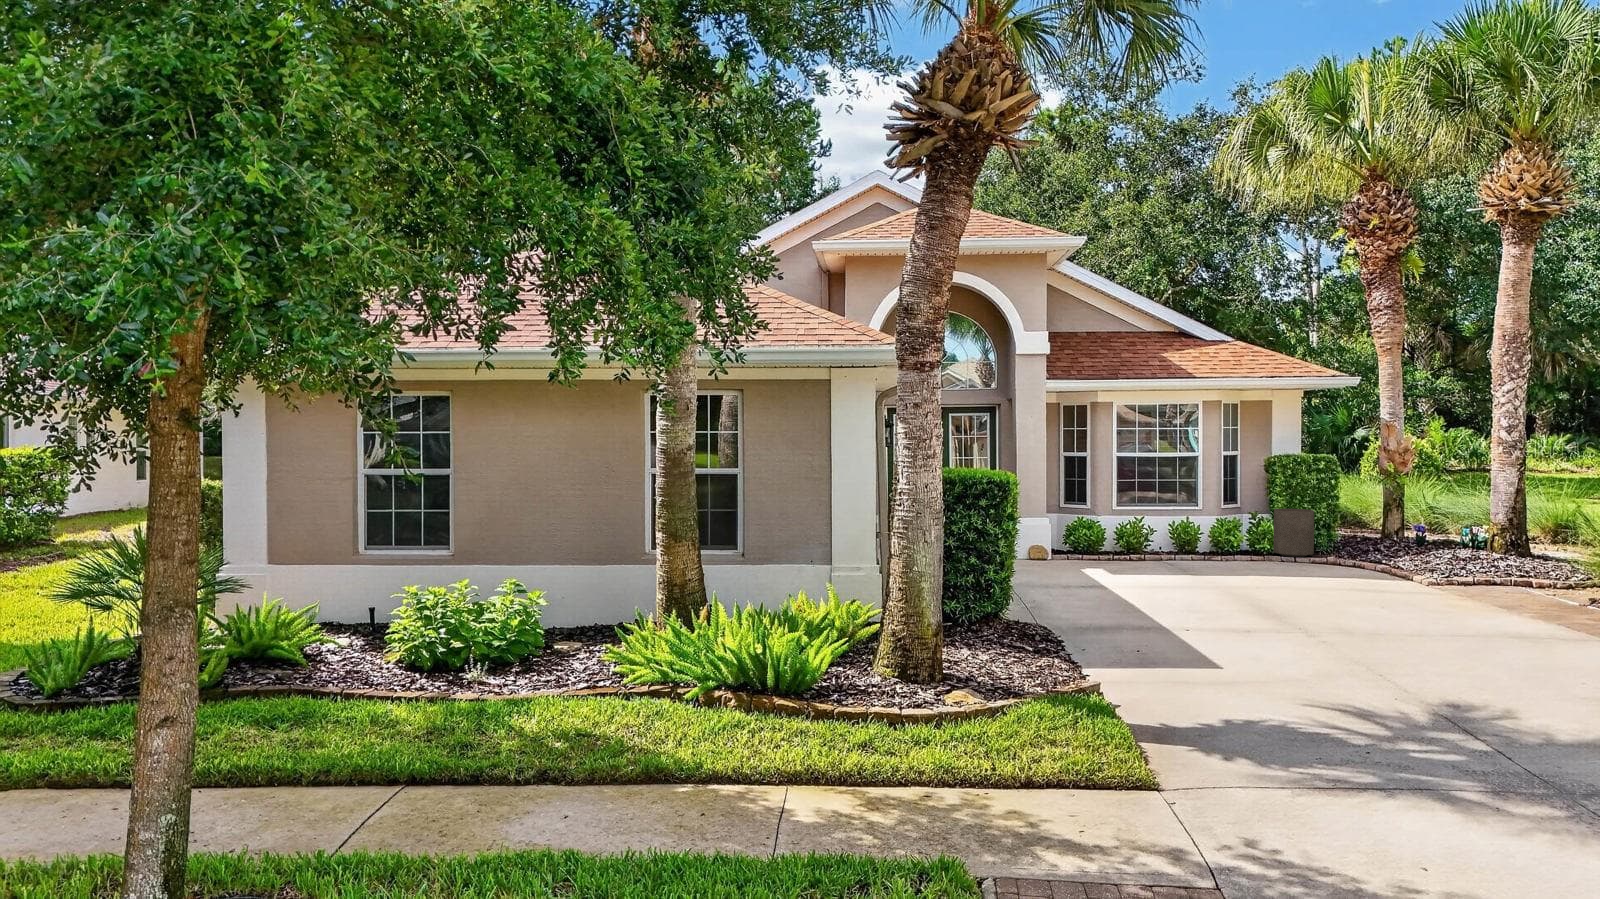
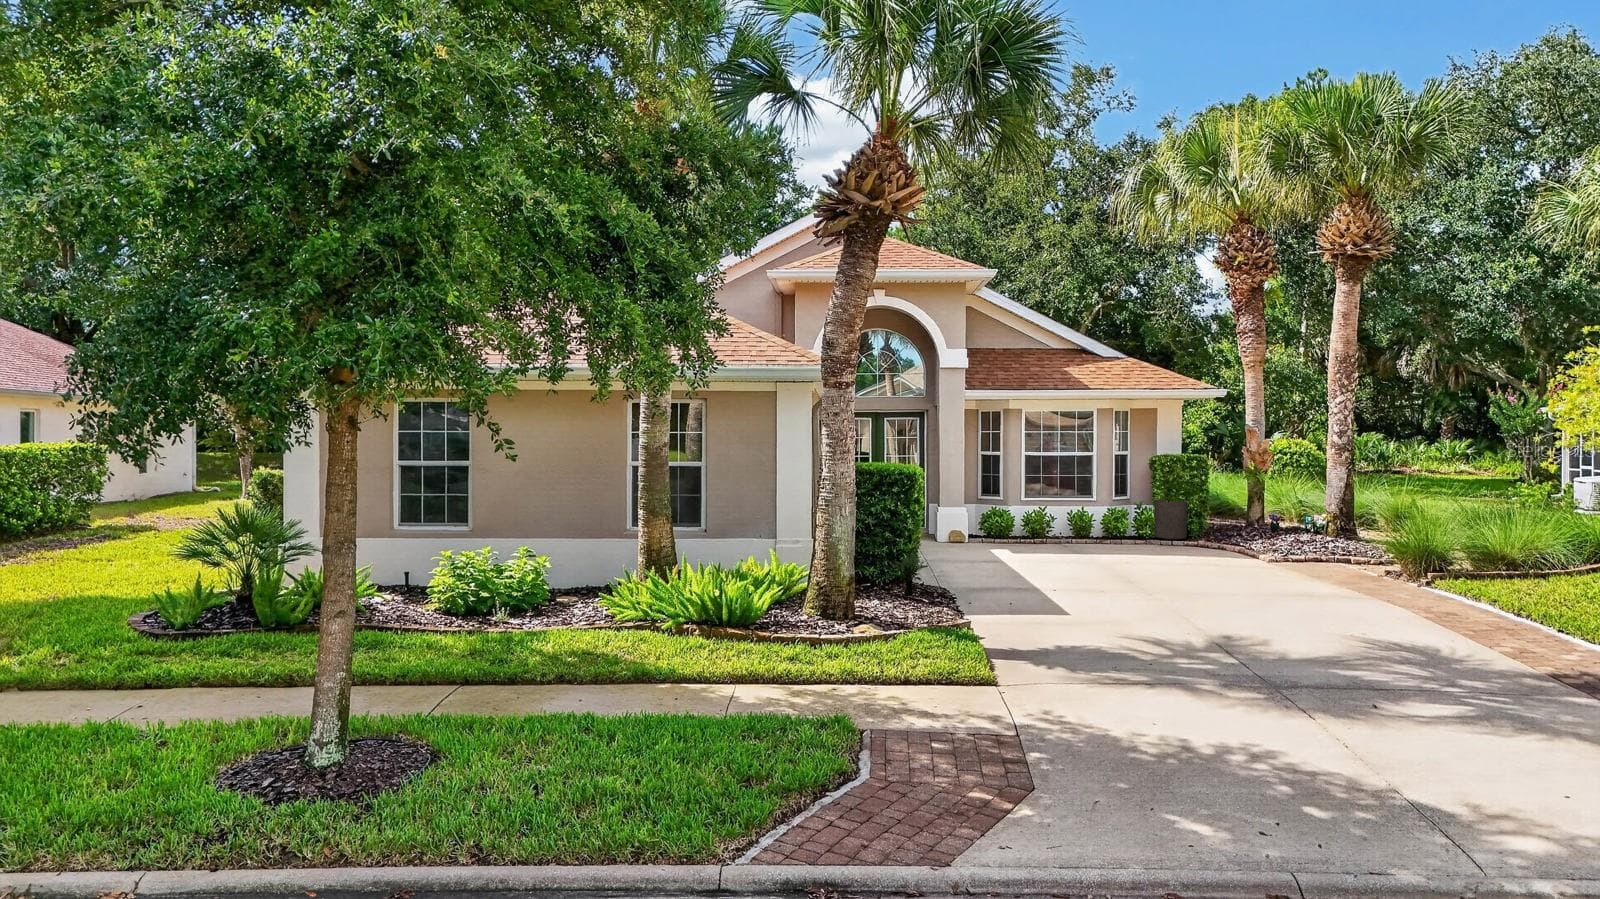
potted plant: none [980,587,1026,638] -> present [892,557,928,596]

